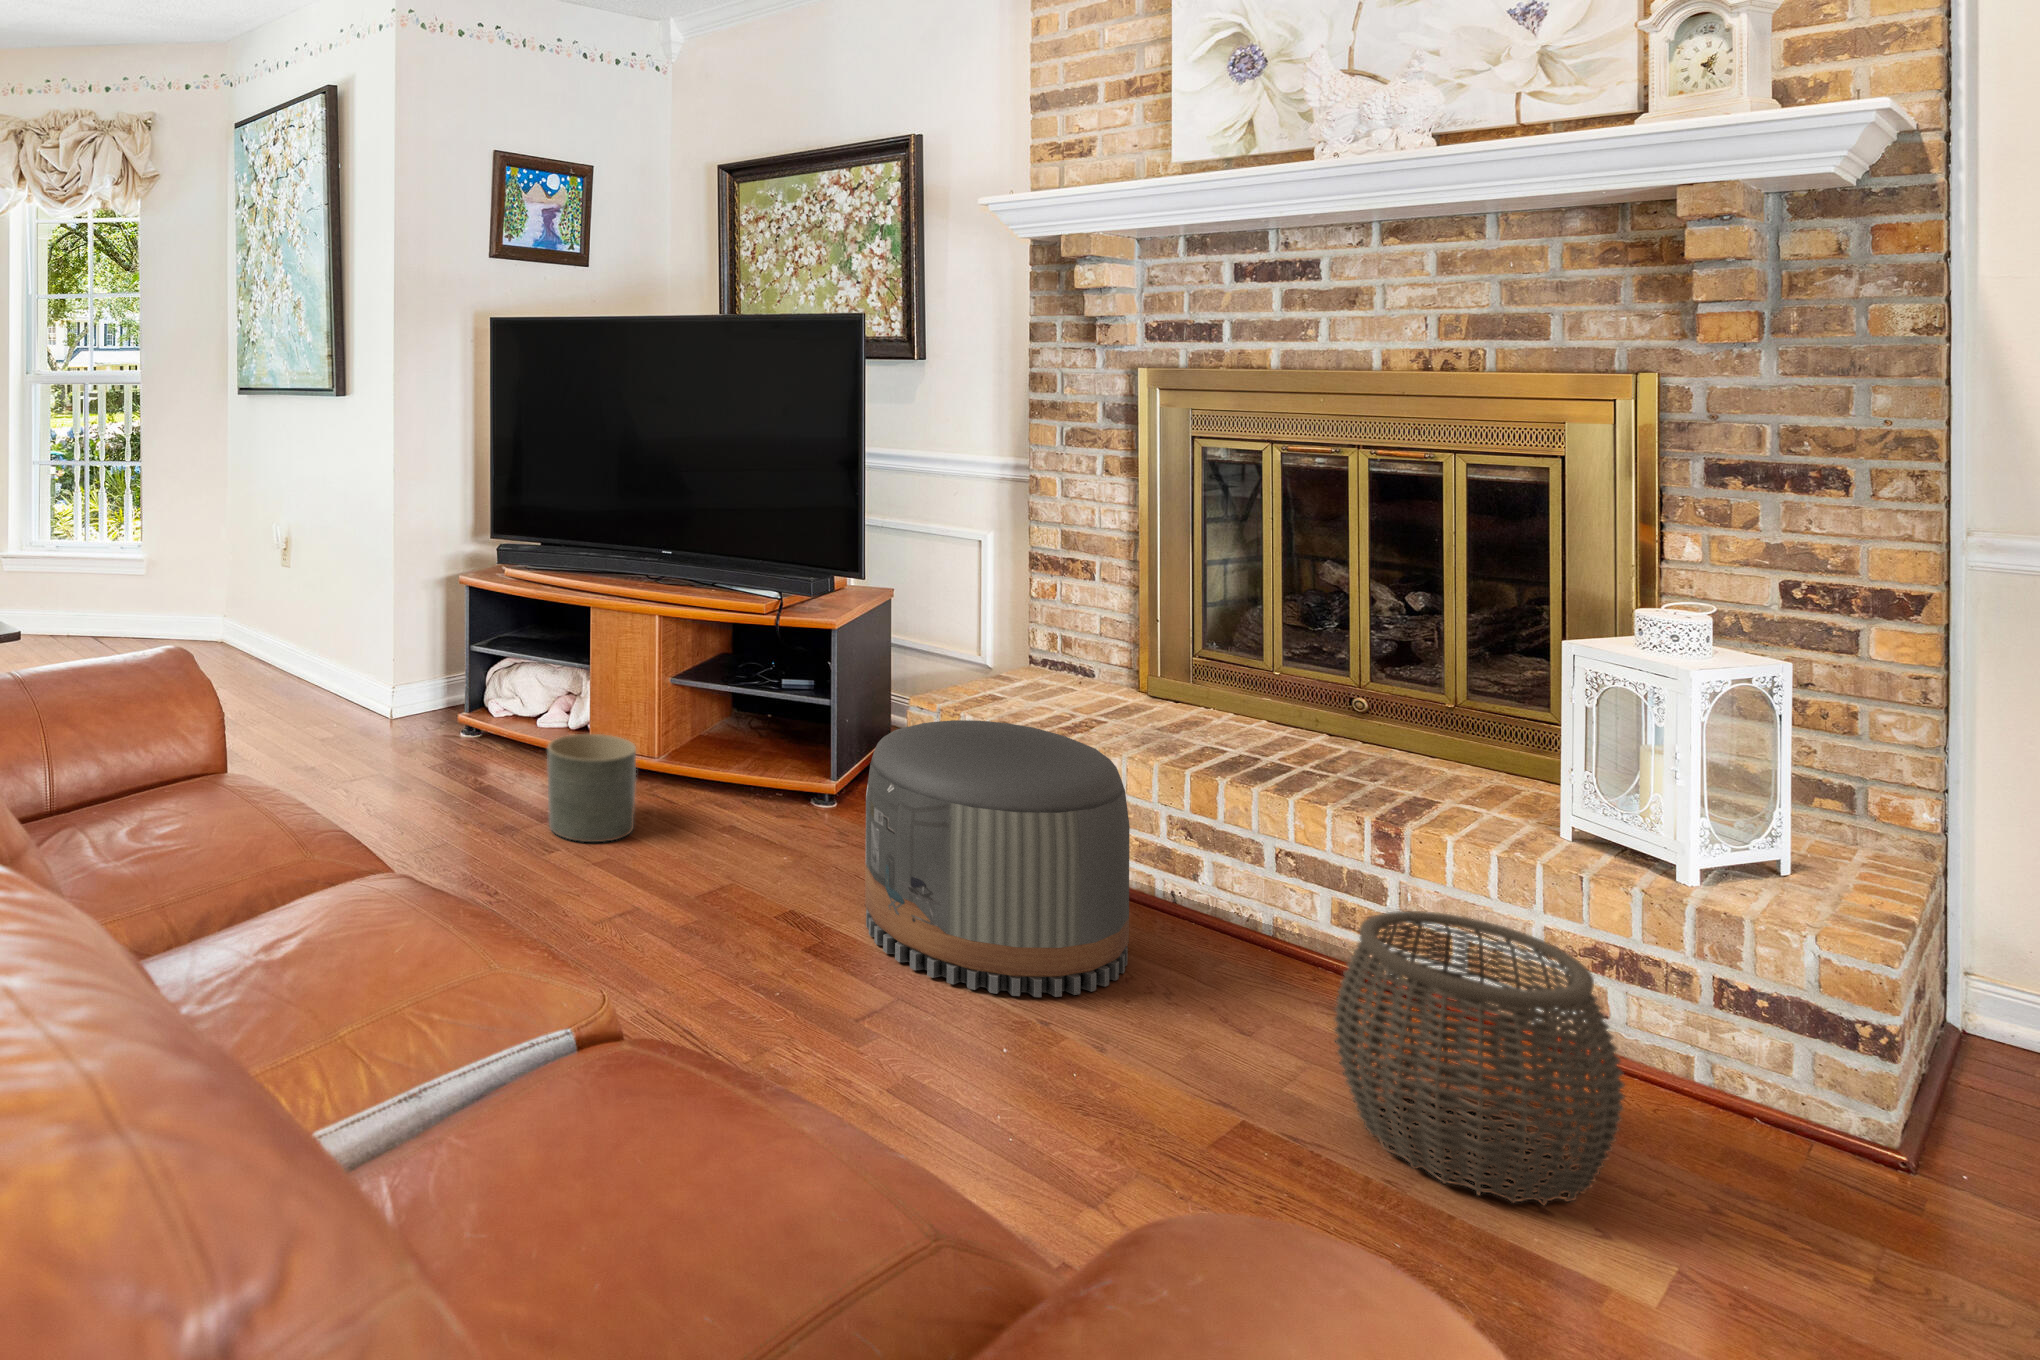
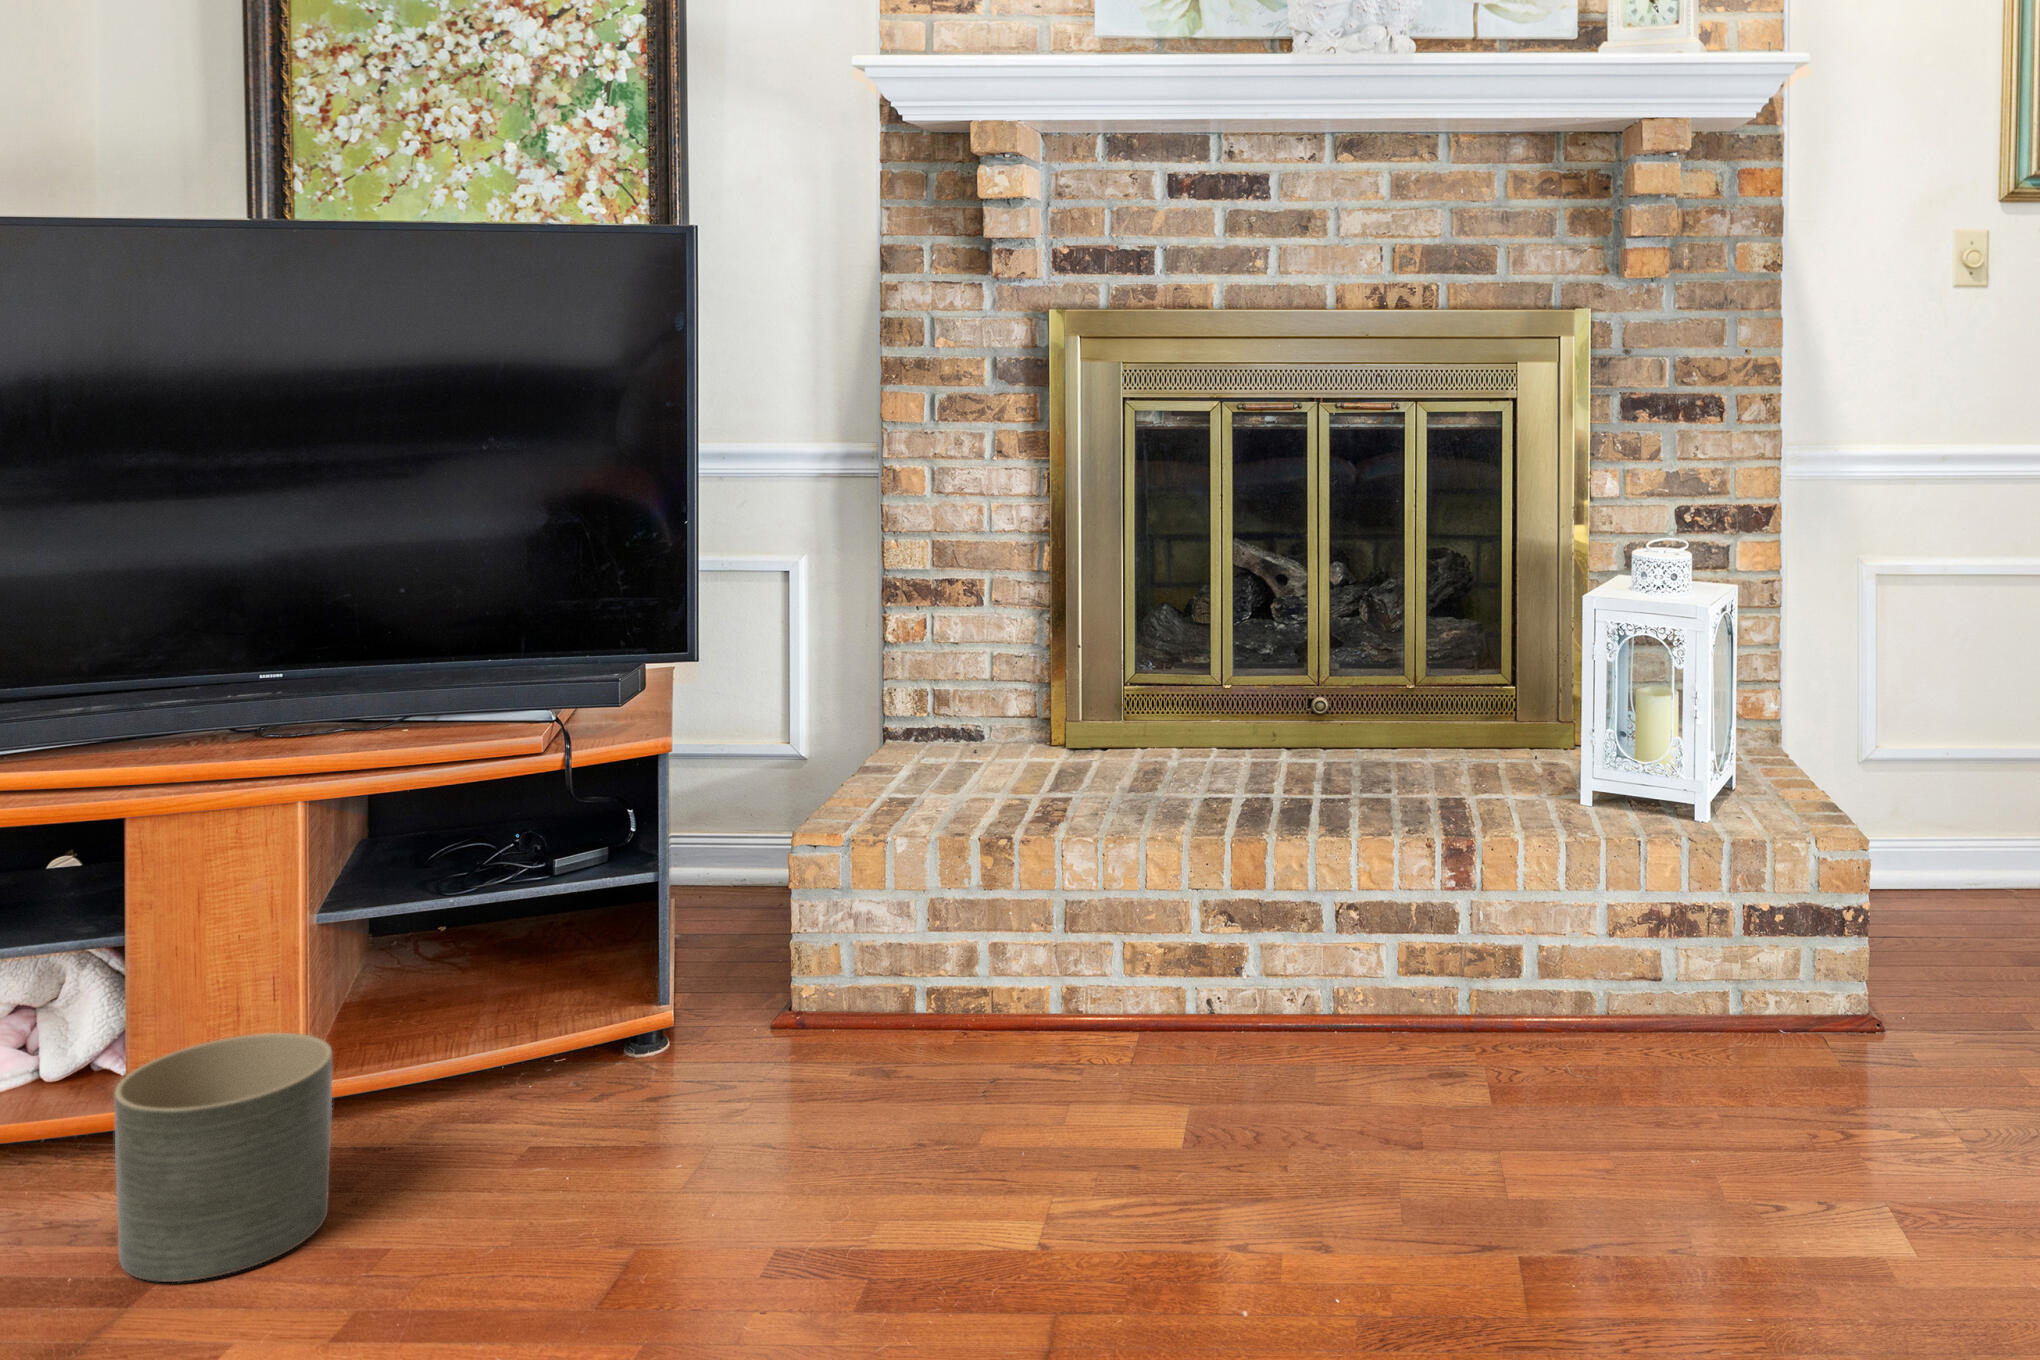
pouf: present [865,720,1130,997] -> none [862,822,1241,1245]
woven basket: present [1333,911,1625,1205] -> none [1546,918,1823,1231]

